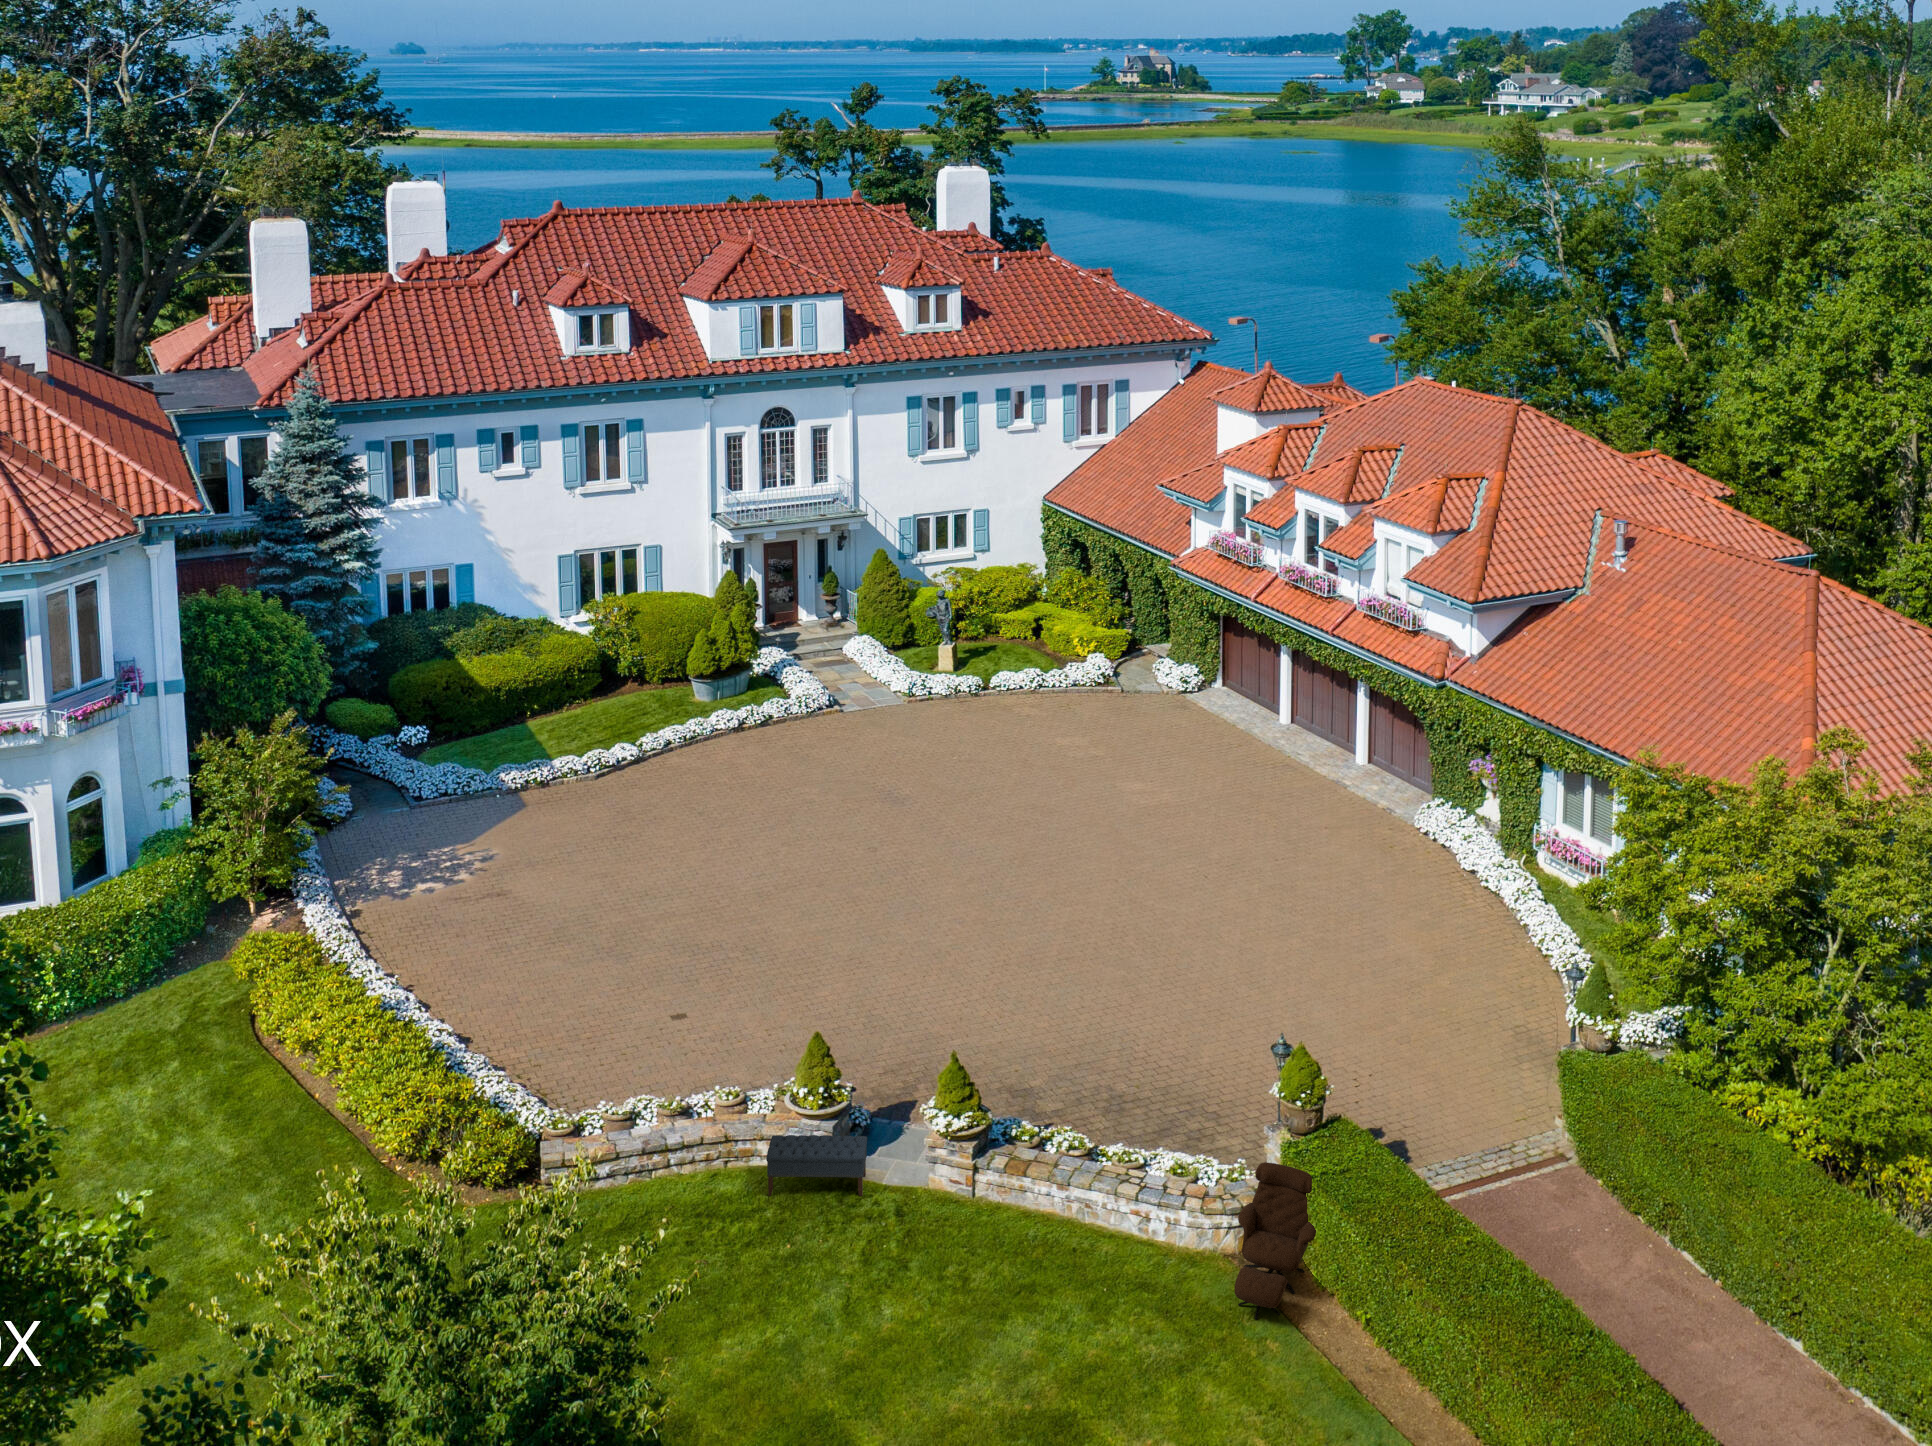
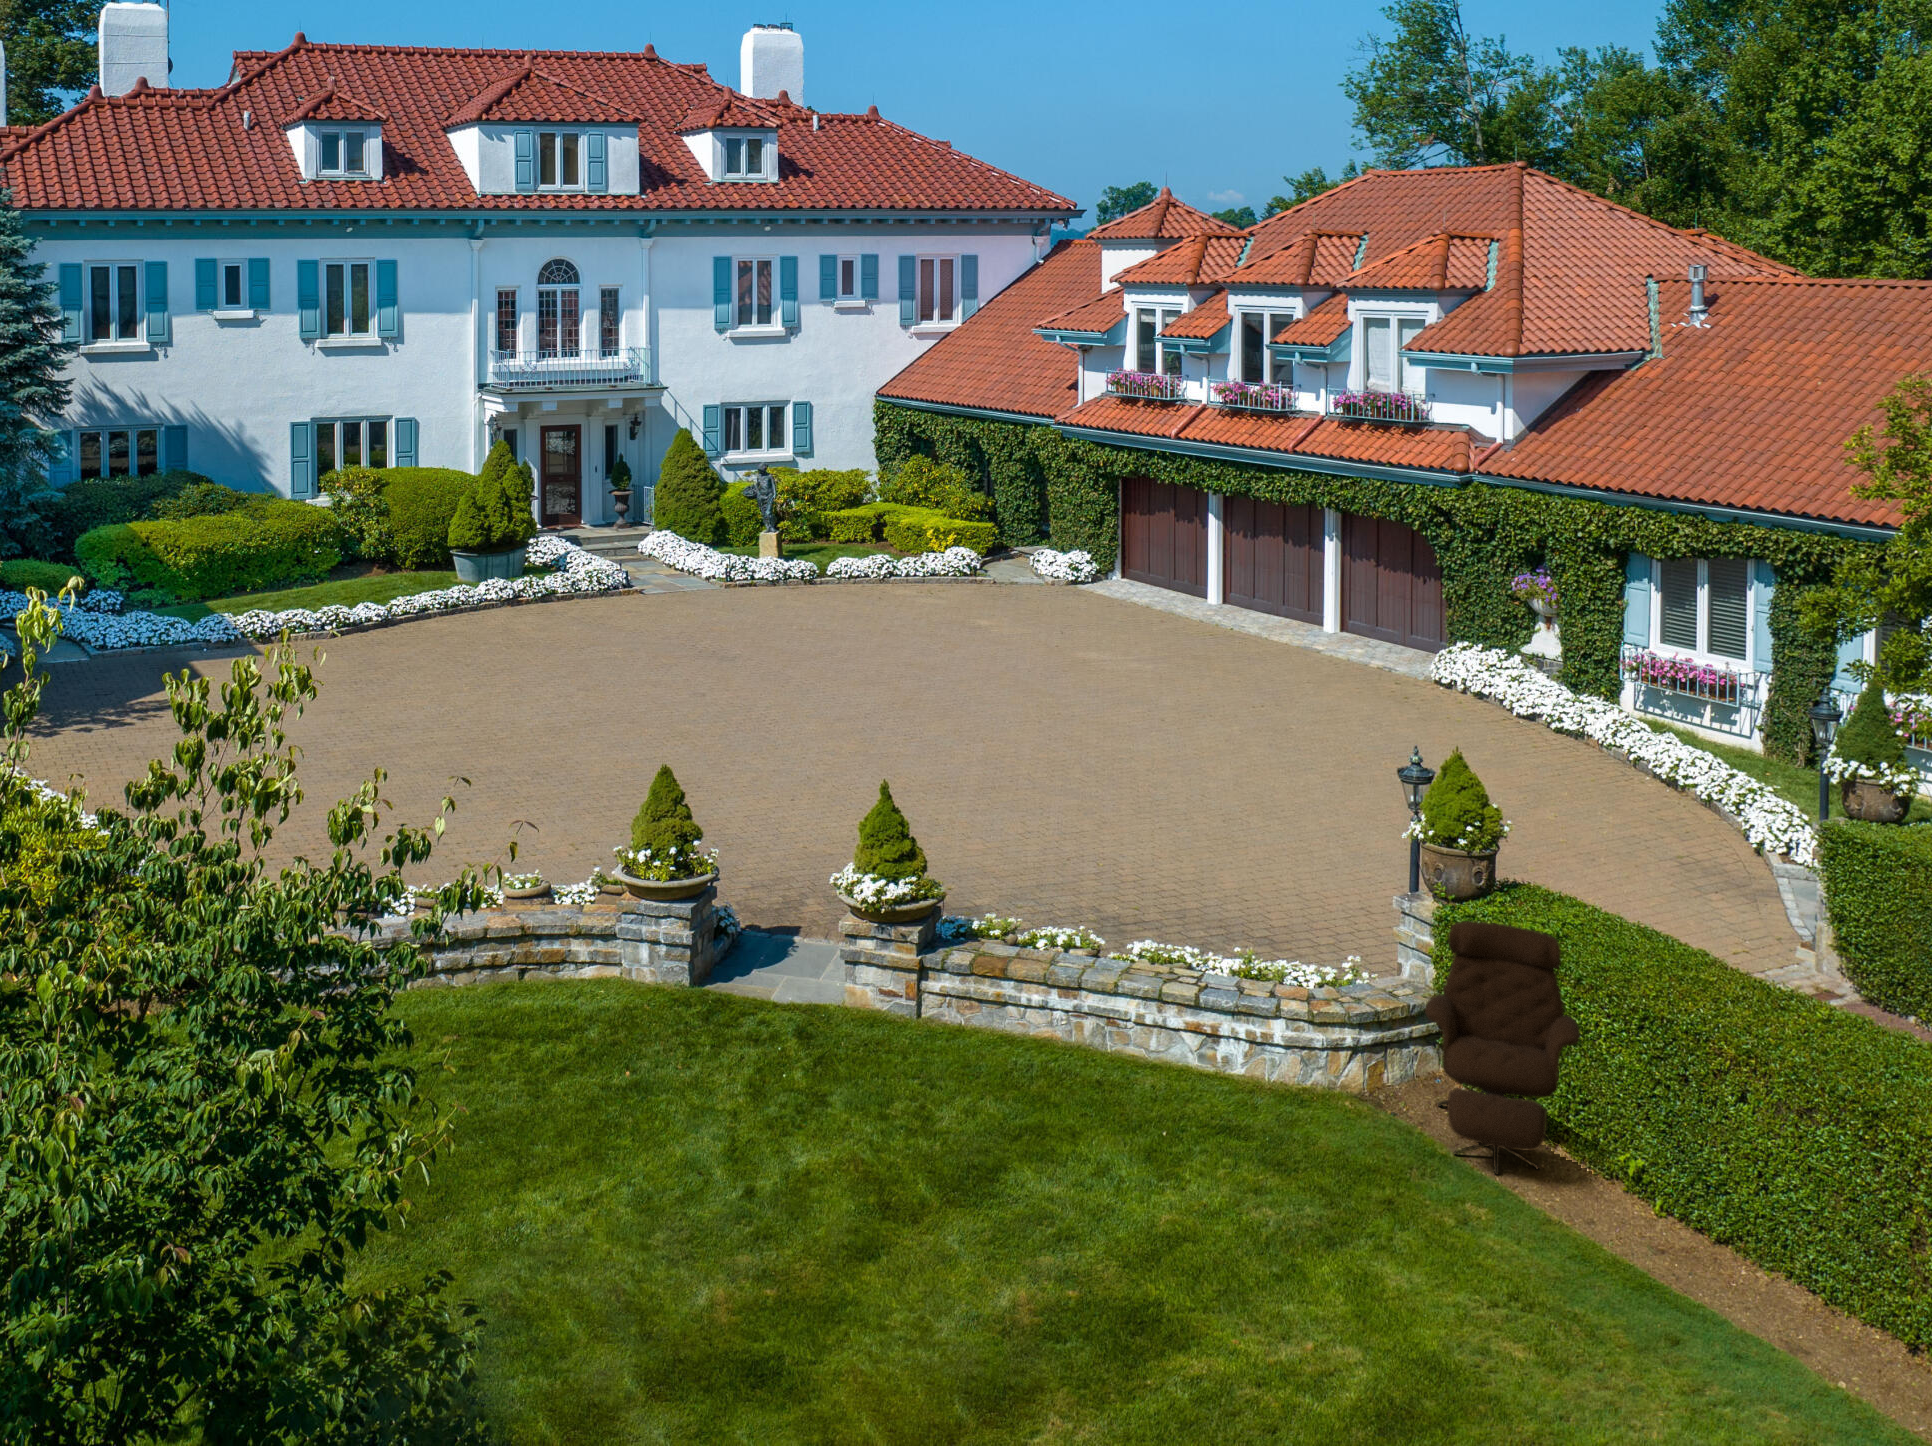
bench: present [766,1135,867,1196] -> none [583,913,746,1009]

